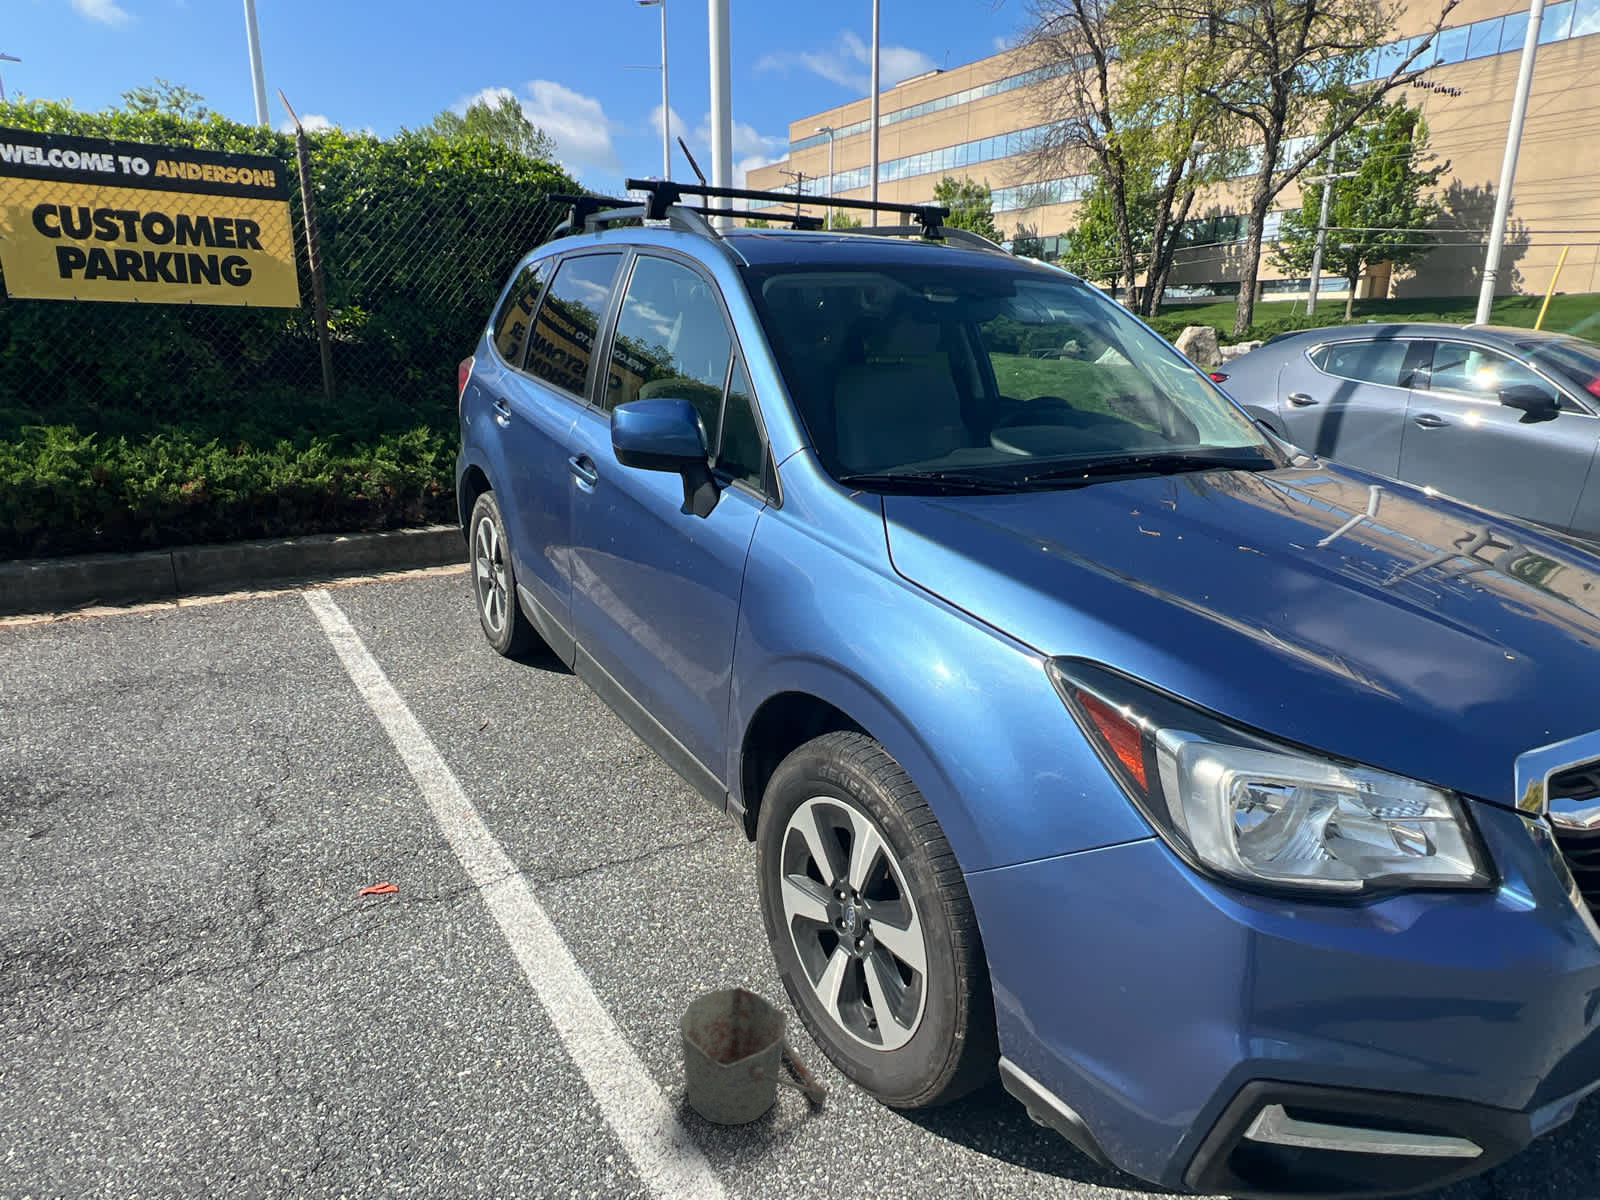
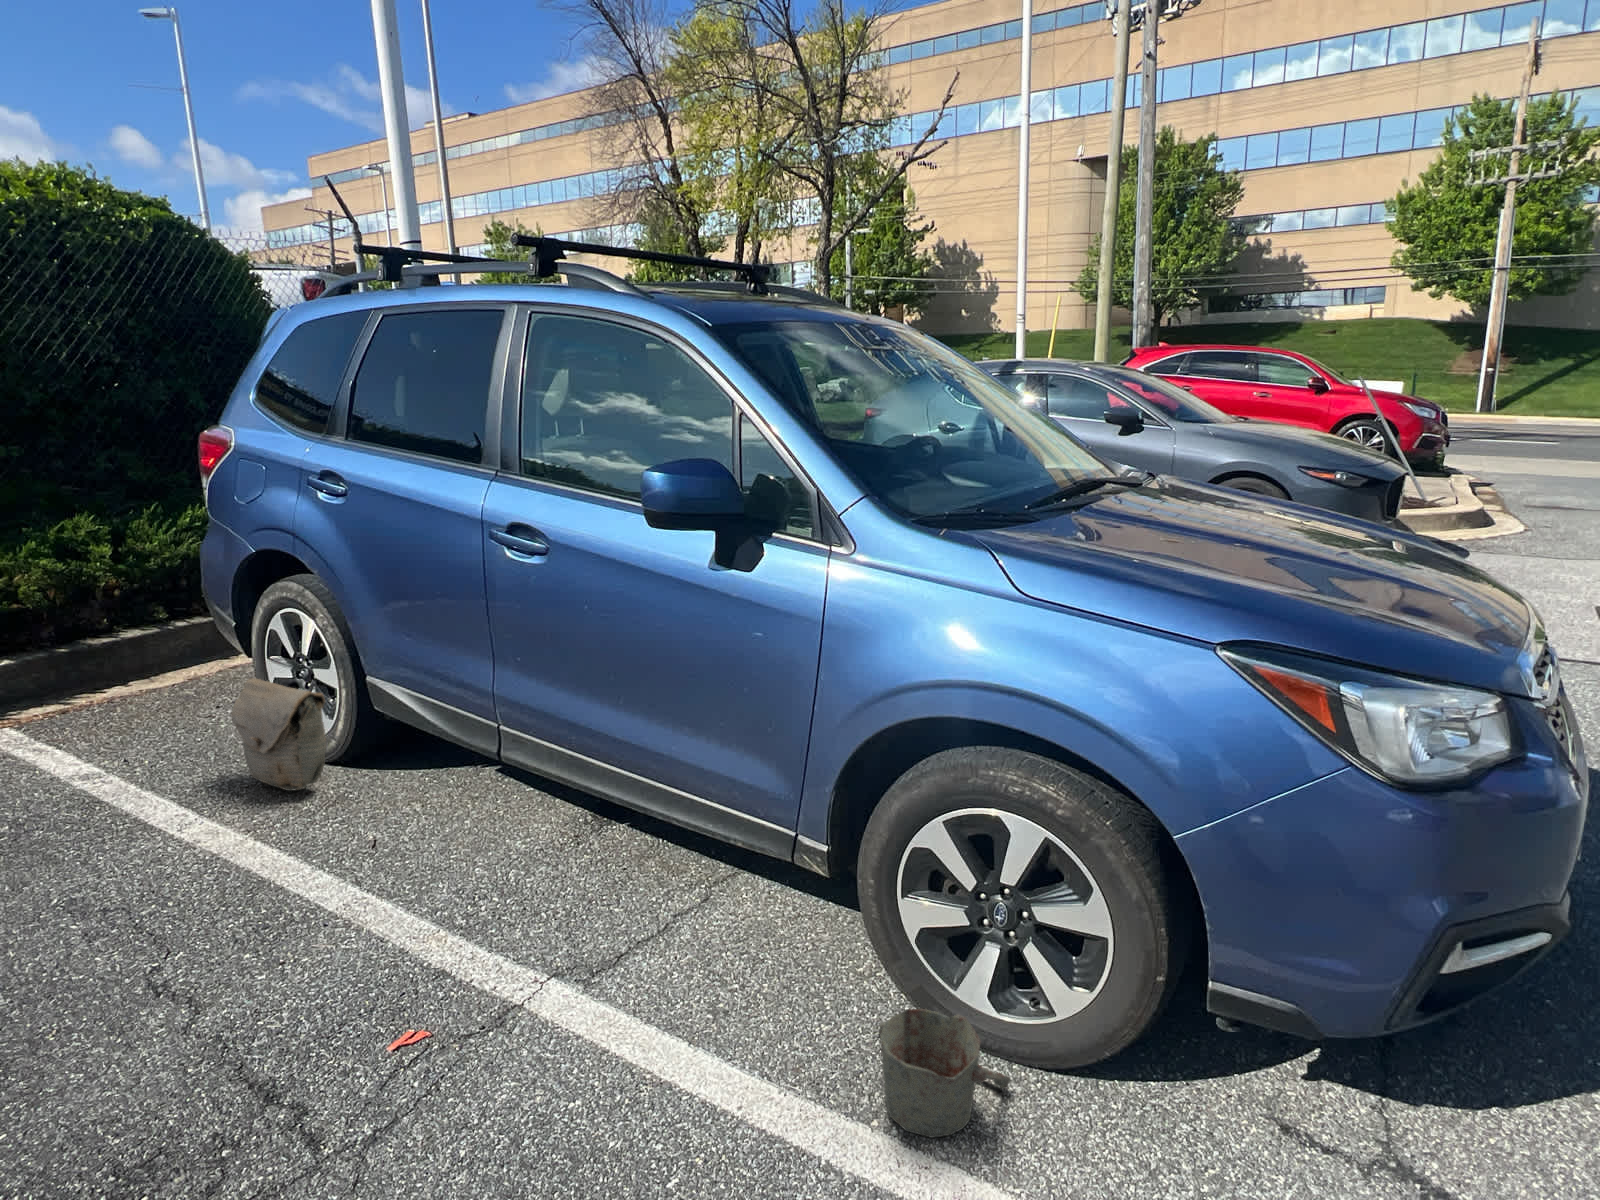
bag: none [431,570,496,673] -> present [231,678,326,791]

